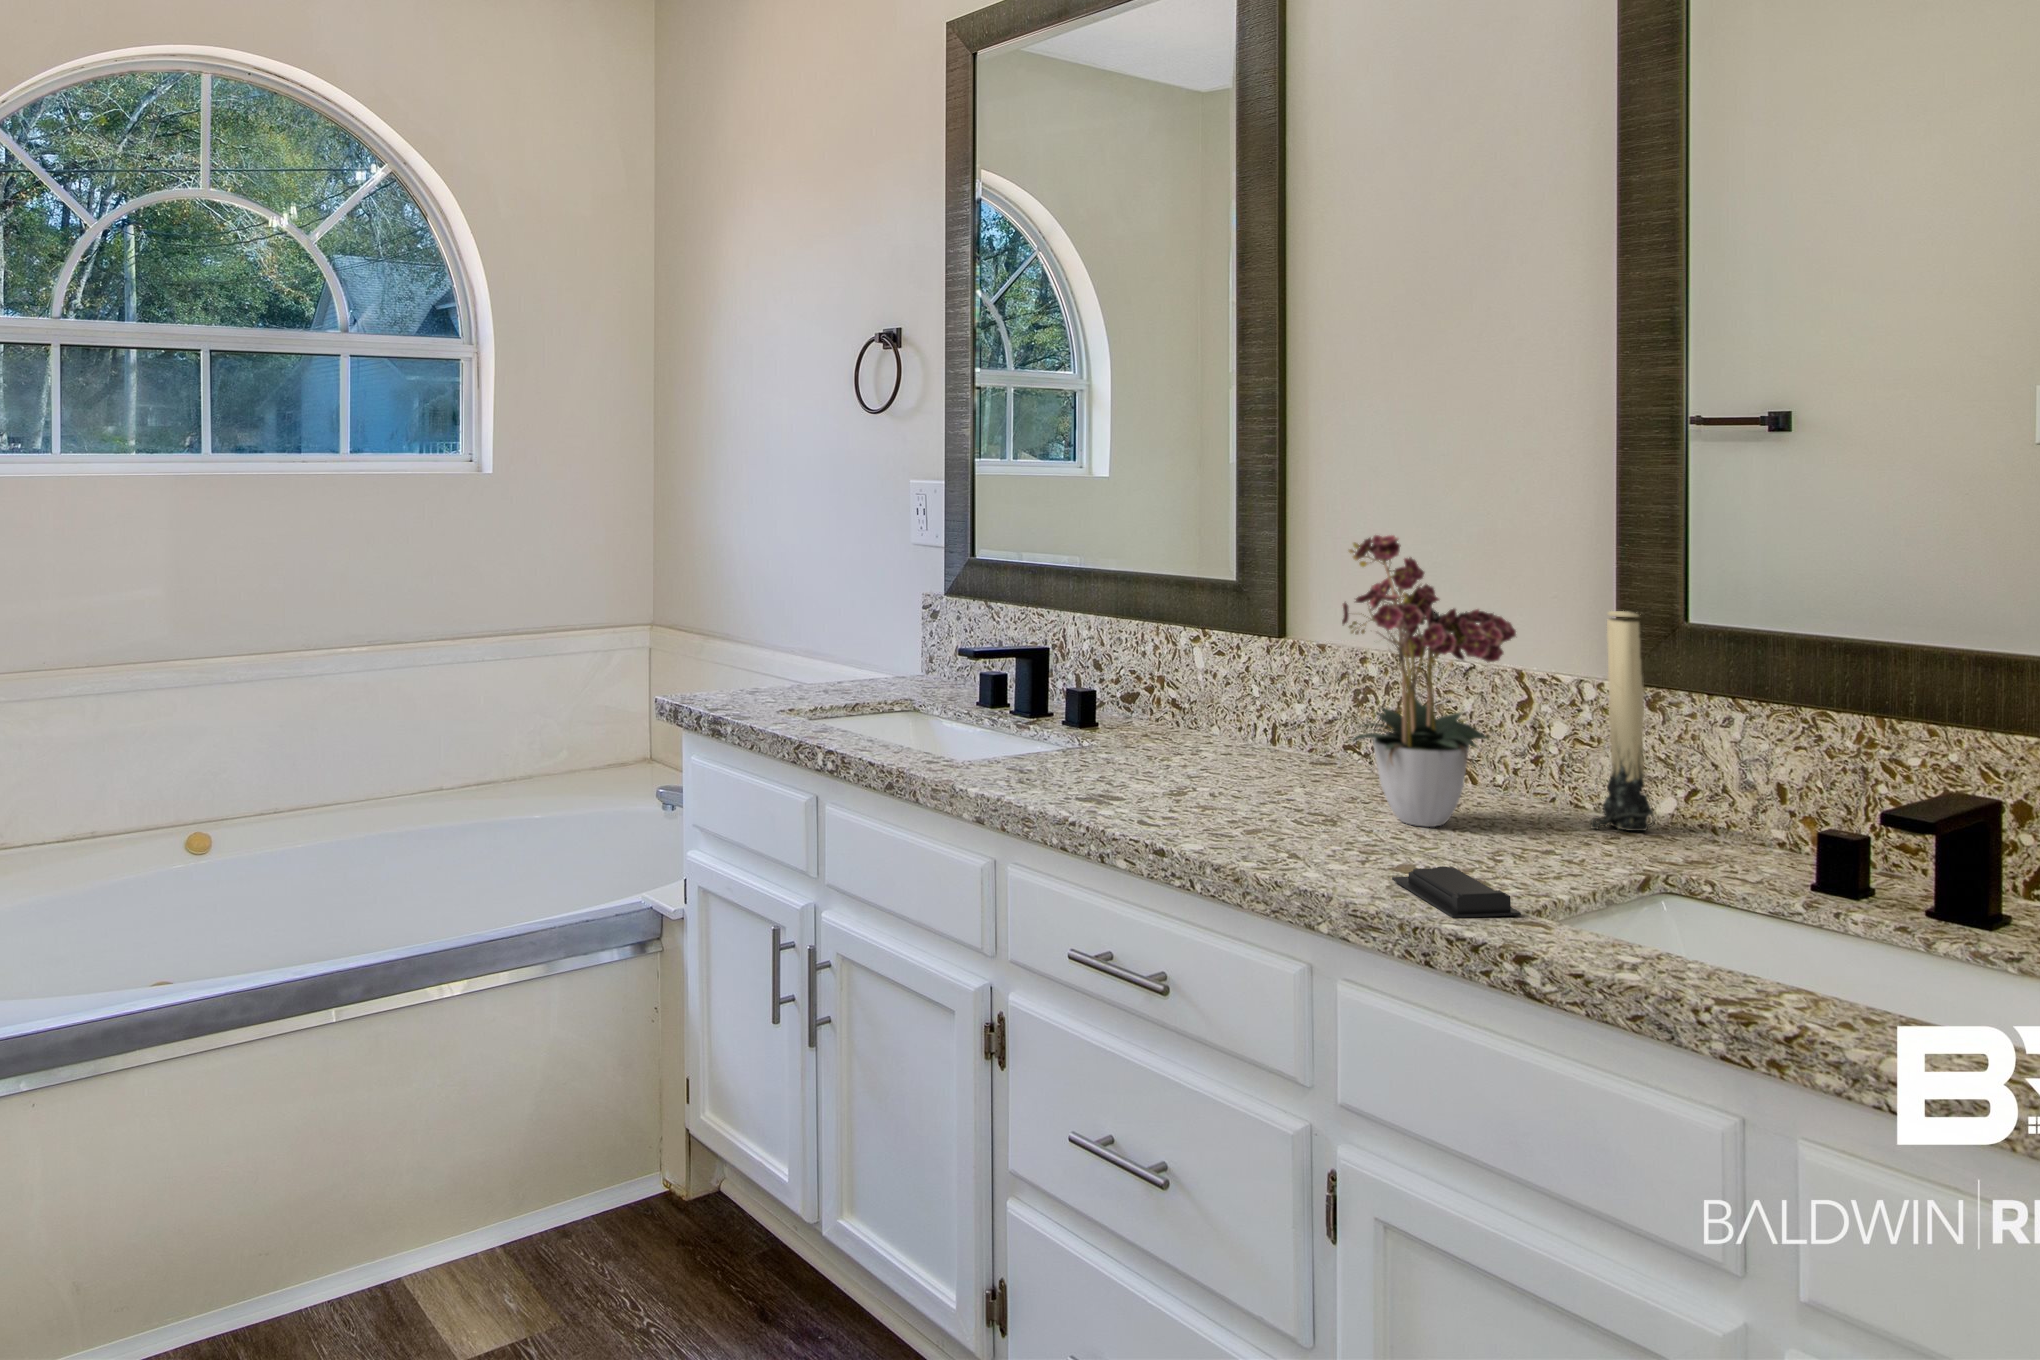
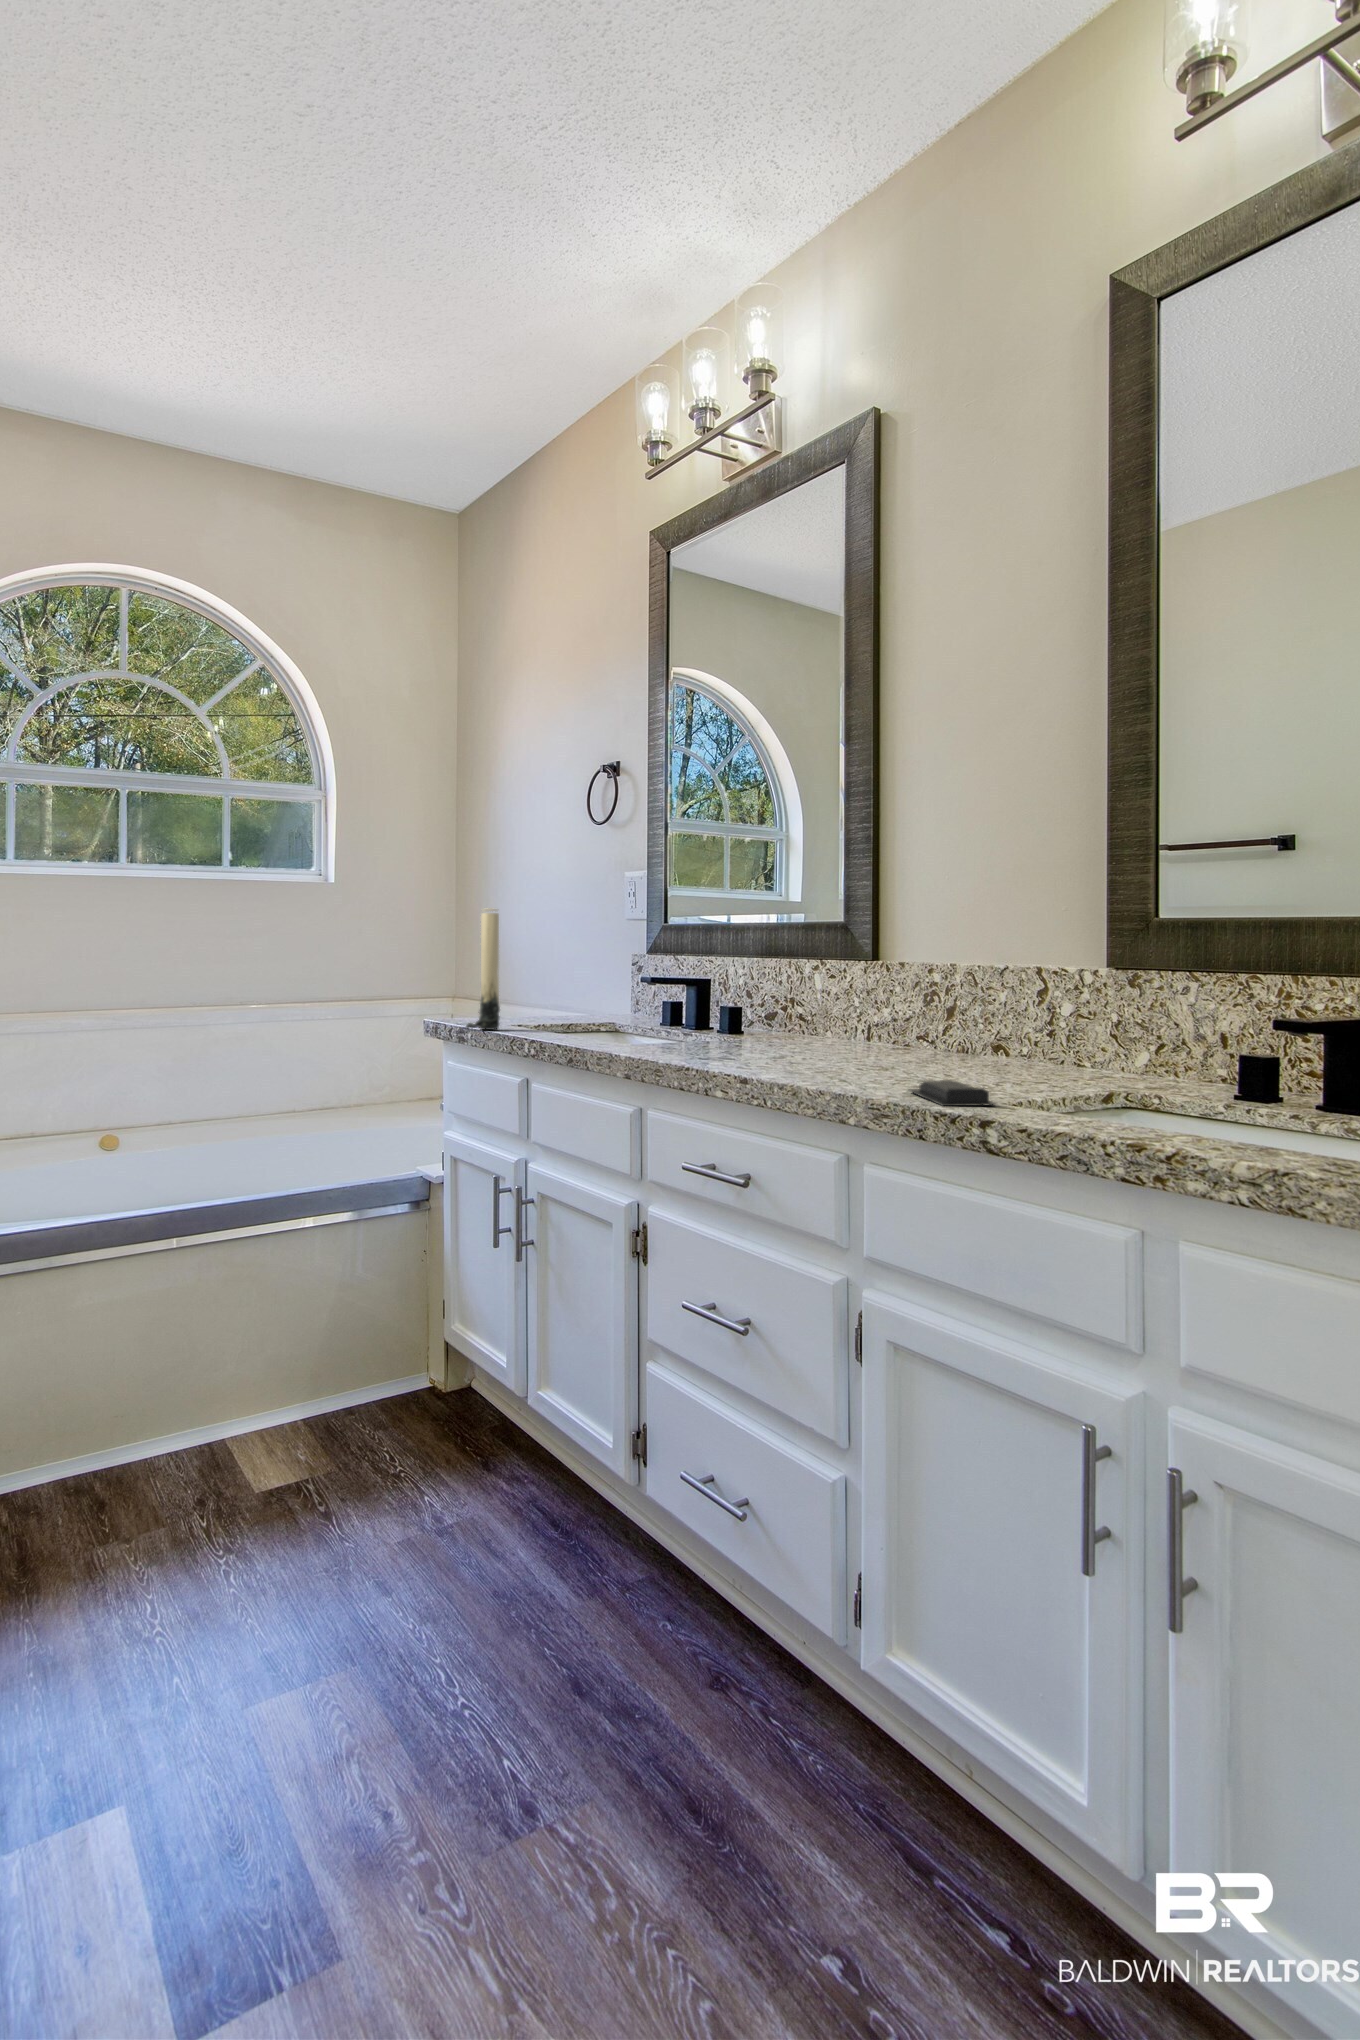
flower arrangement: present [1342,535,1516,827] -> none [886,845,1040,1074]
candle: present [1591,611,1655,831] -> present [466,908,500,1030]

